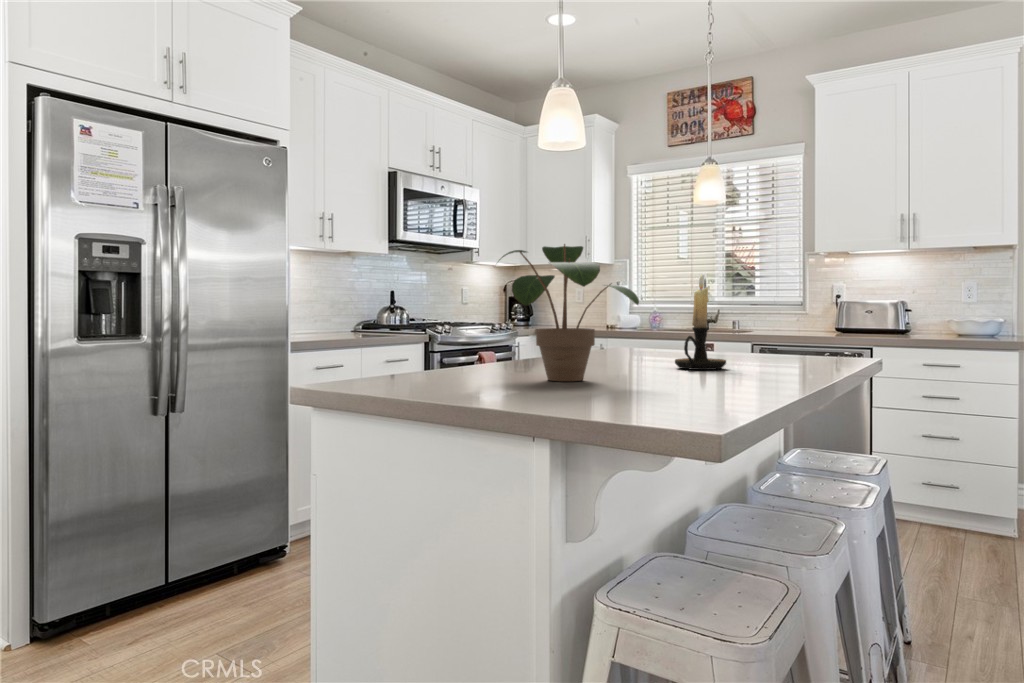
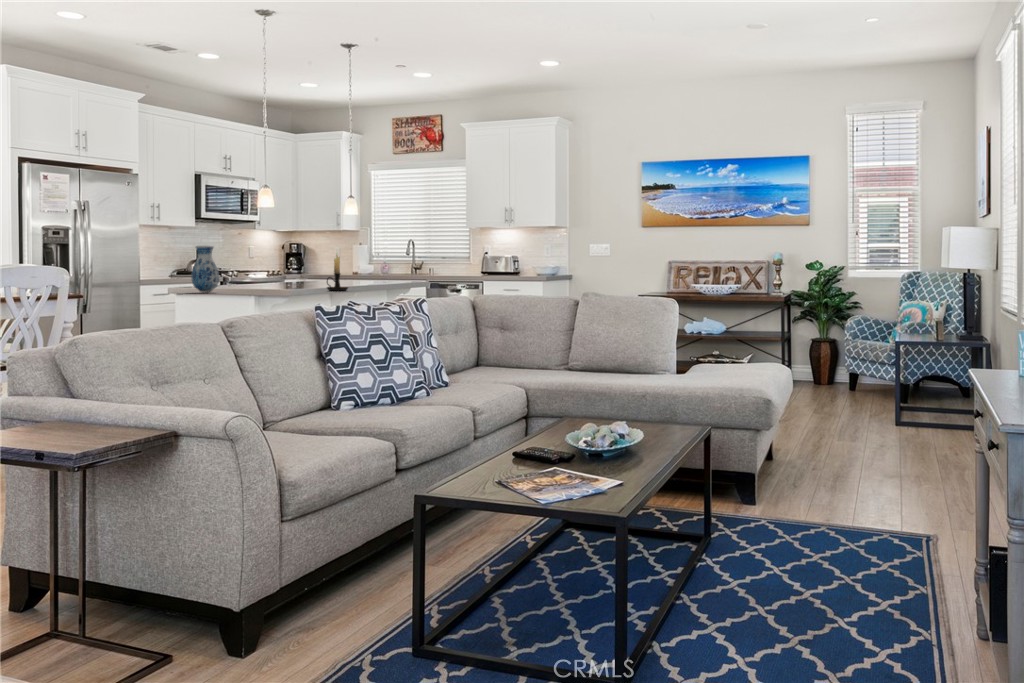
potted plant: present [499,244,639,381] -> none [241,240,295,292]
vase: none [364,255,436,382] -> present [191,245,219,292]

